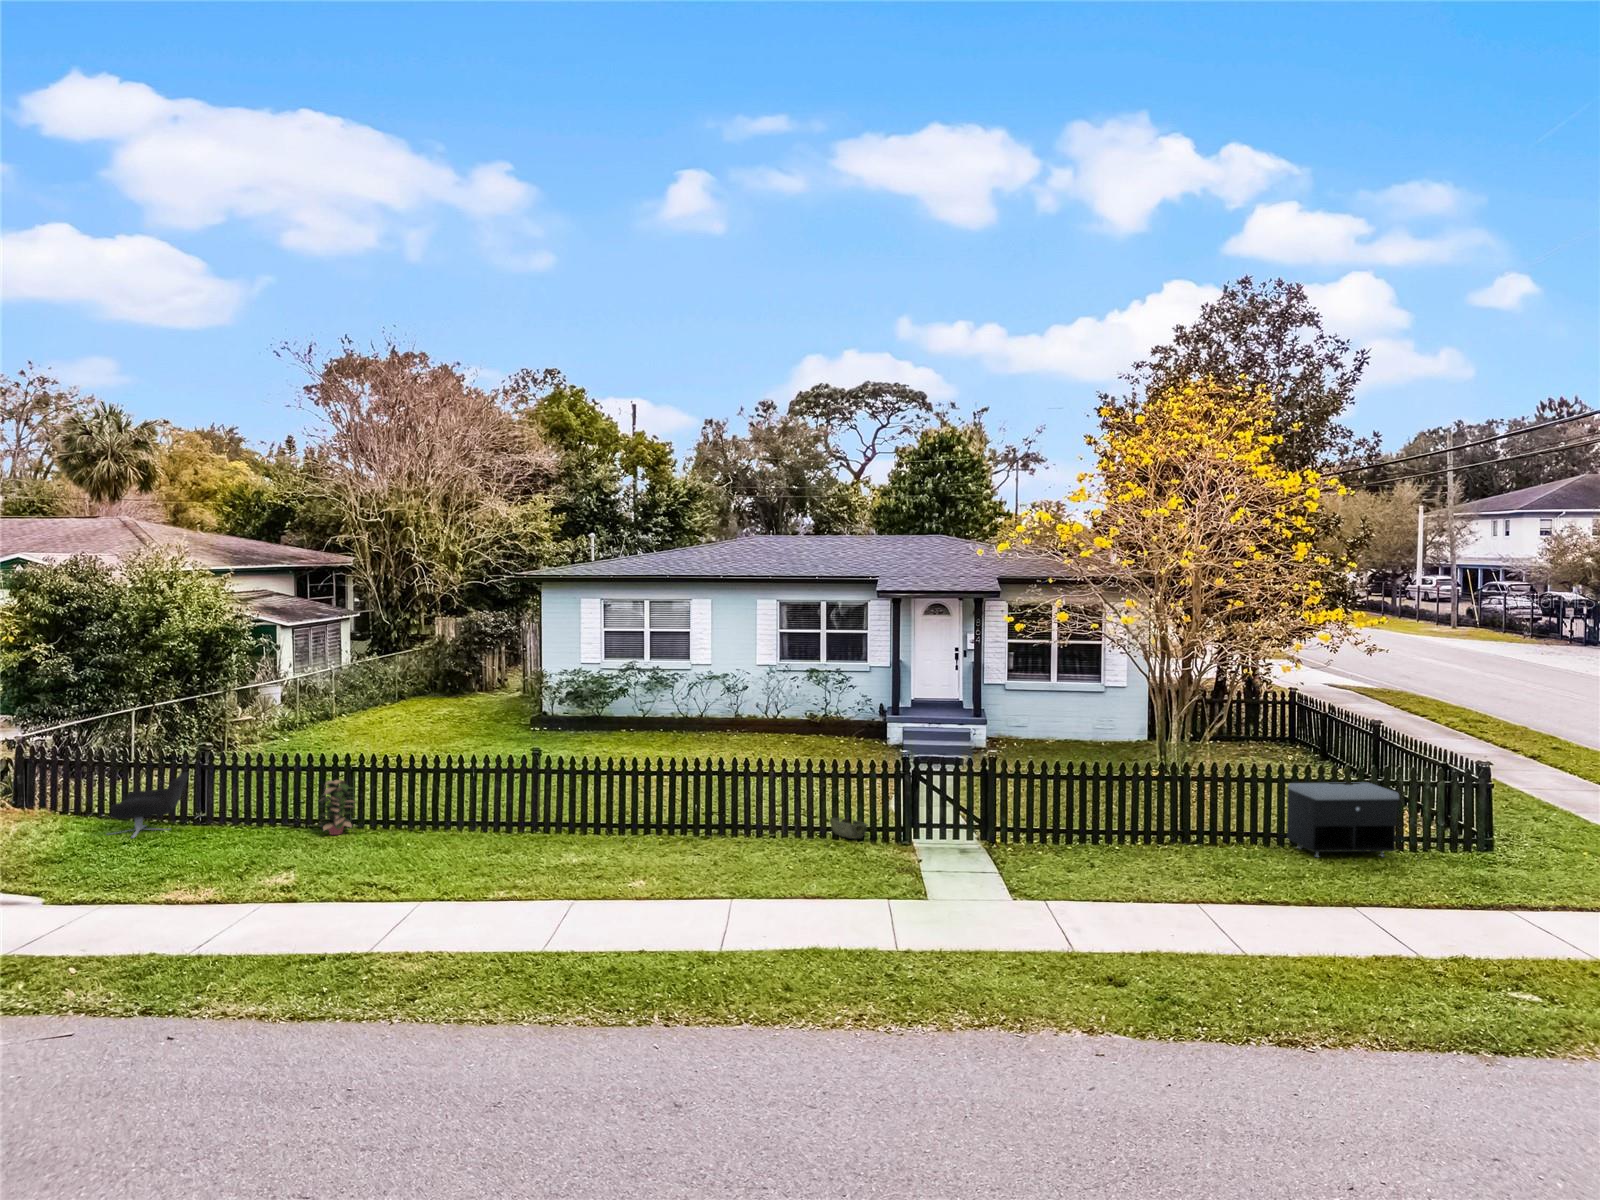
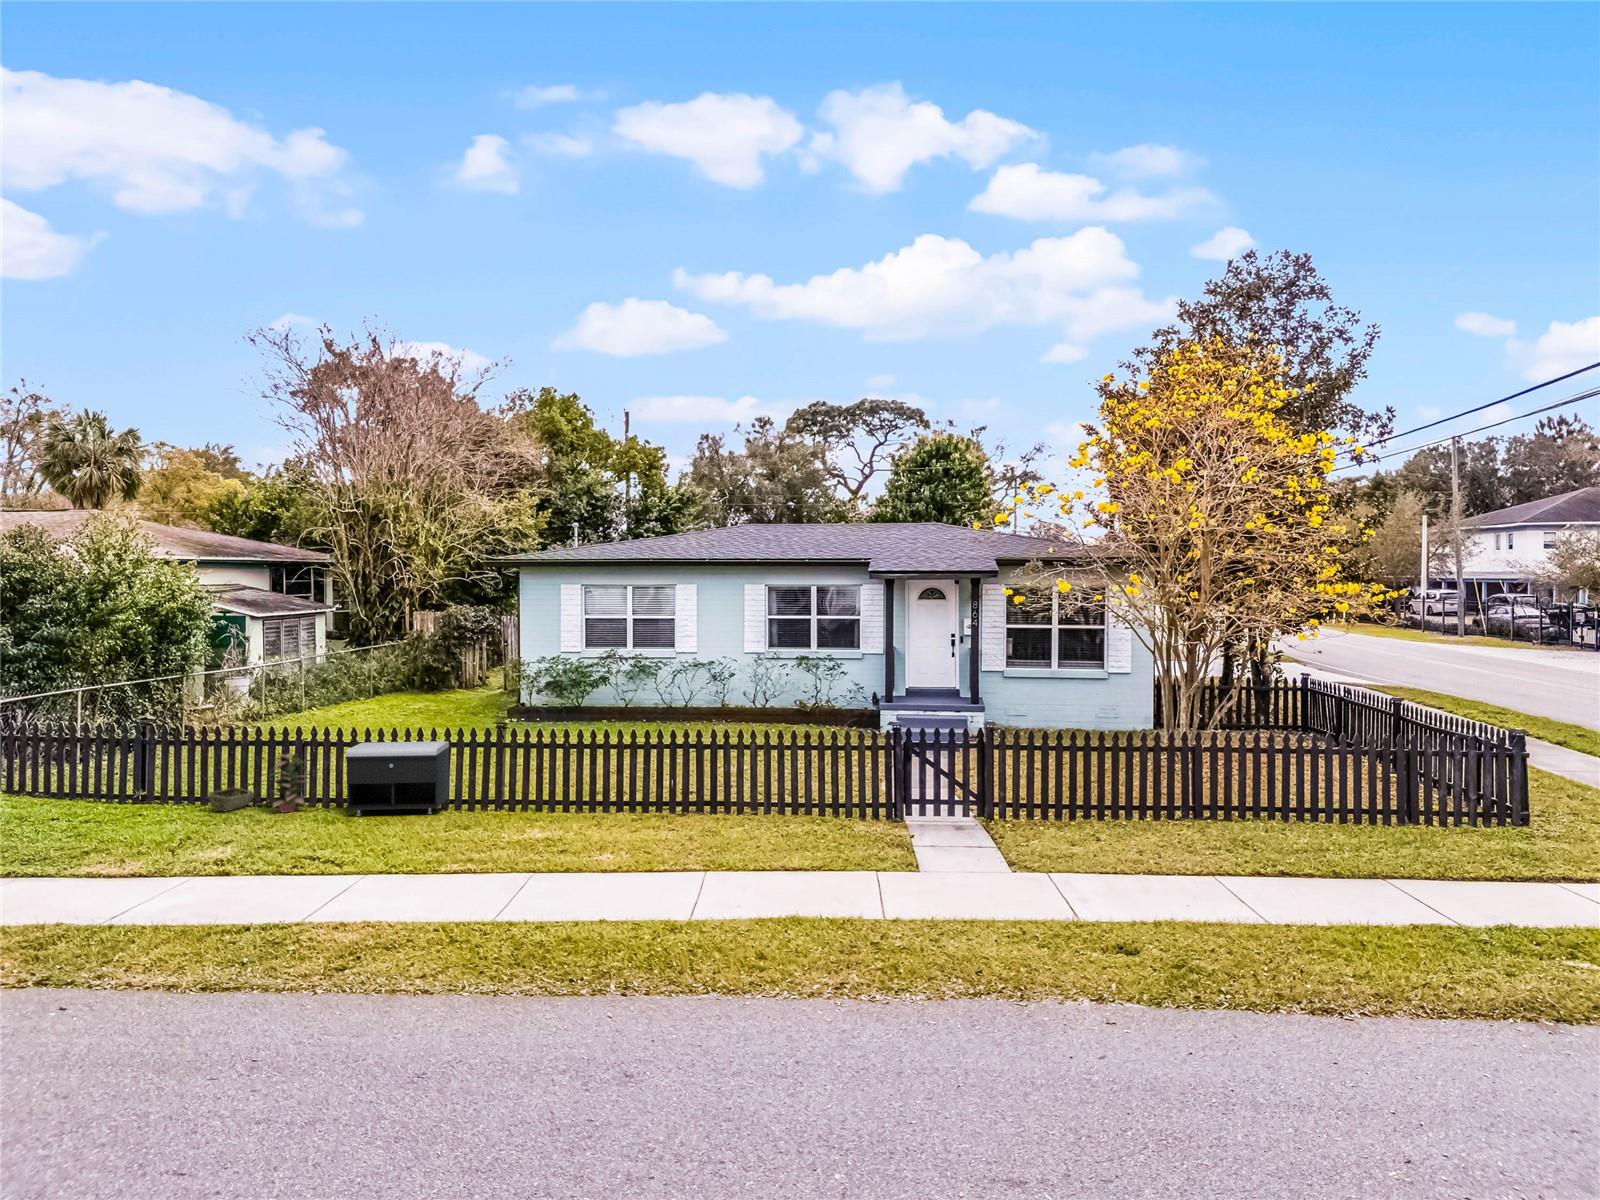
lounge chair: present [111,772,189,838] -> none [40,747,132,816]
storage bench: present [1287,783,1399,857] -> present [346,741,449,816]
woven basket: present [830,818,867,839] -> present [208,787,255,812]

